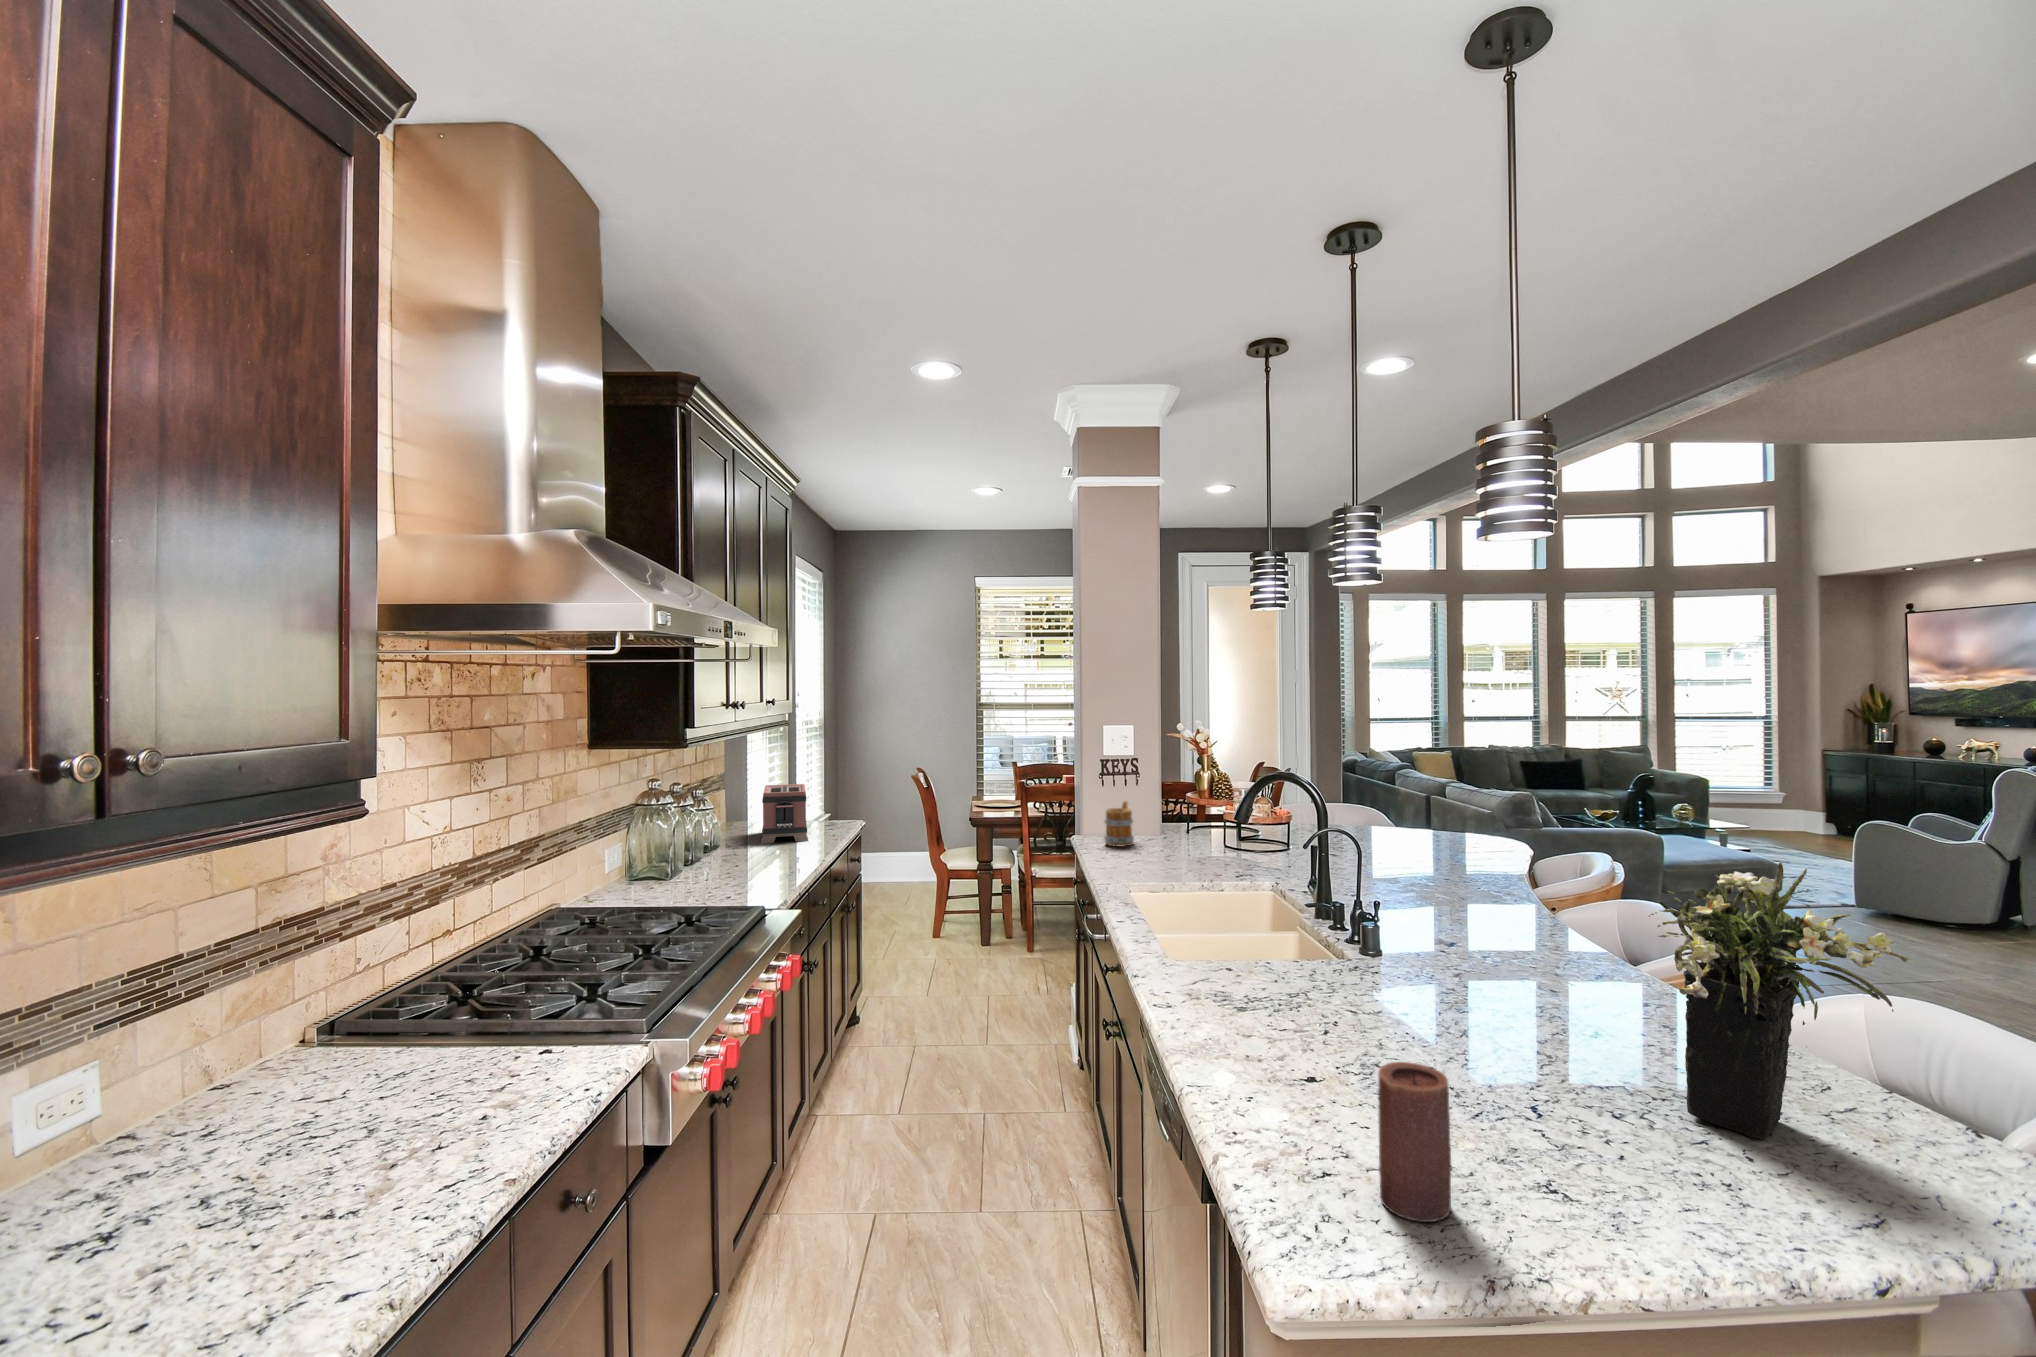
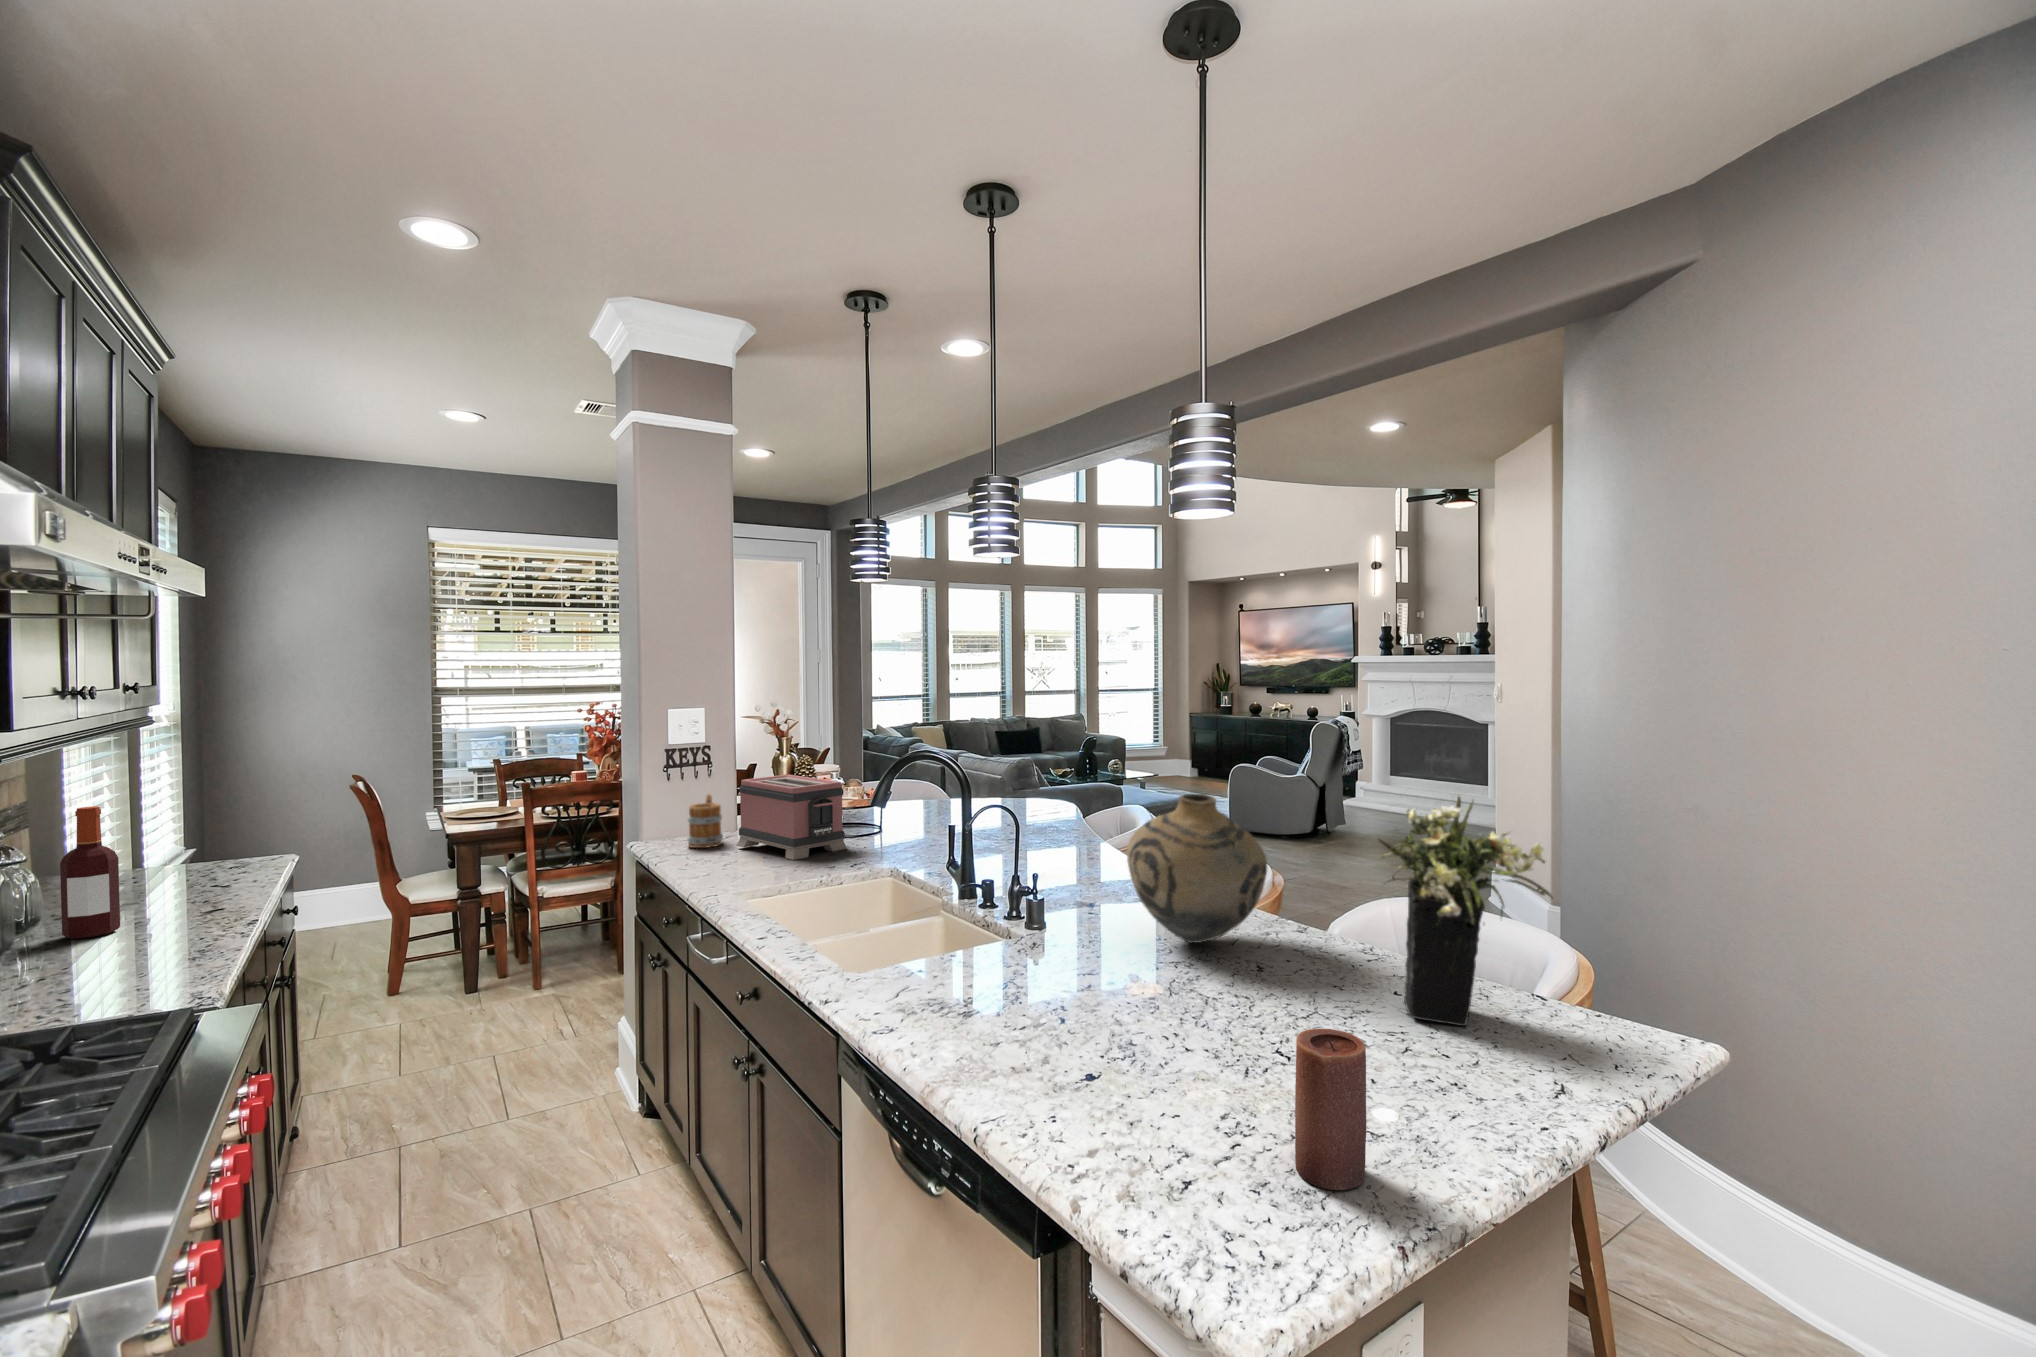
bottle: none [727,777,754,860] -> present [60,806,120,939]
toaster: present [761,784,808,843] -> present [737,775,847,860]
vase: none [1423,835,1591,995] -> present [1127,794,1267,943]

